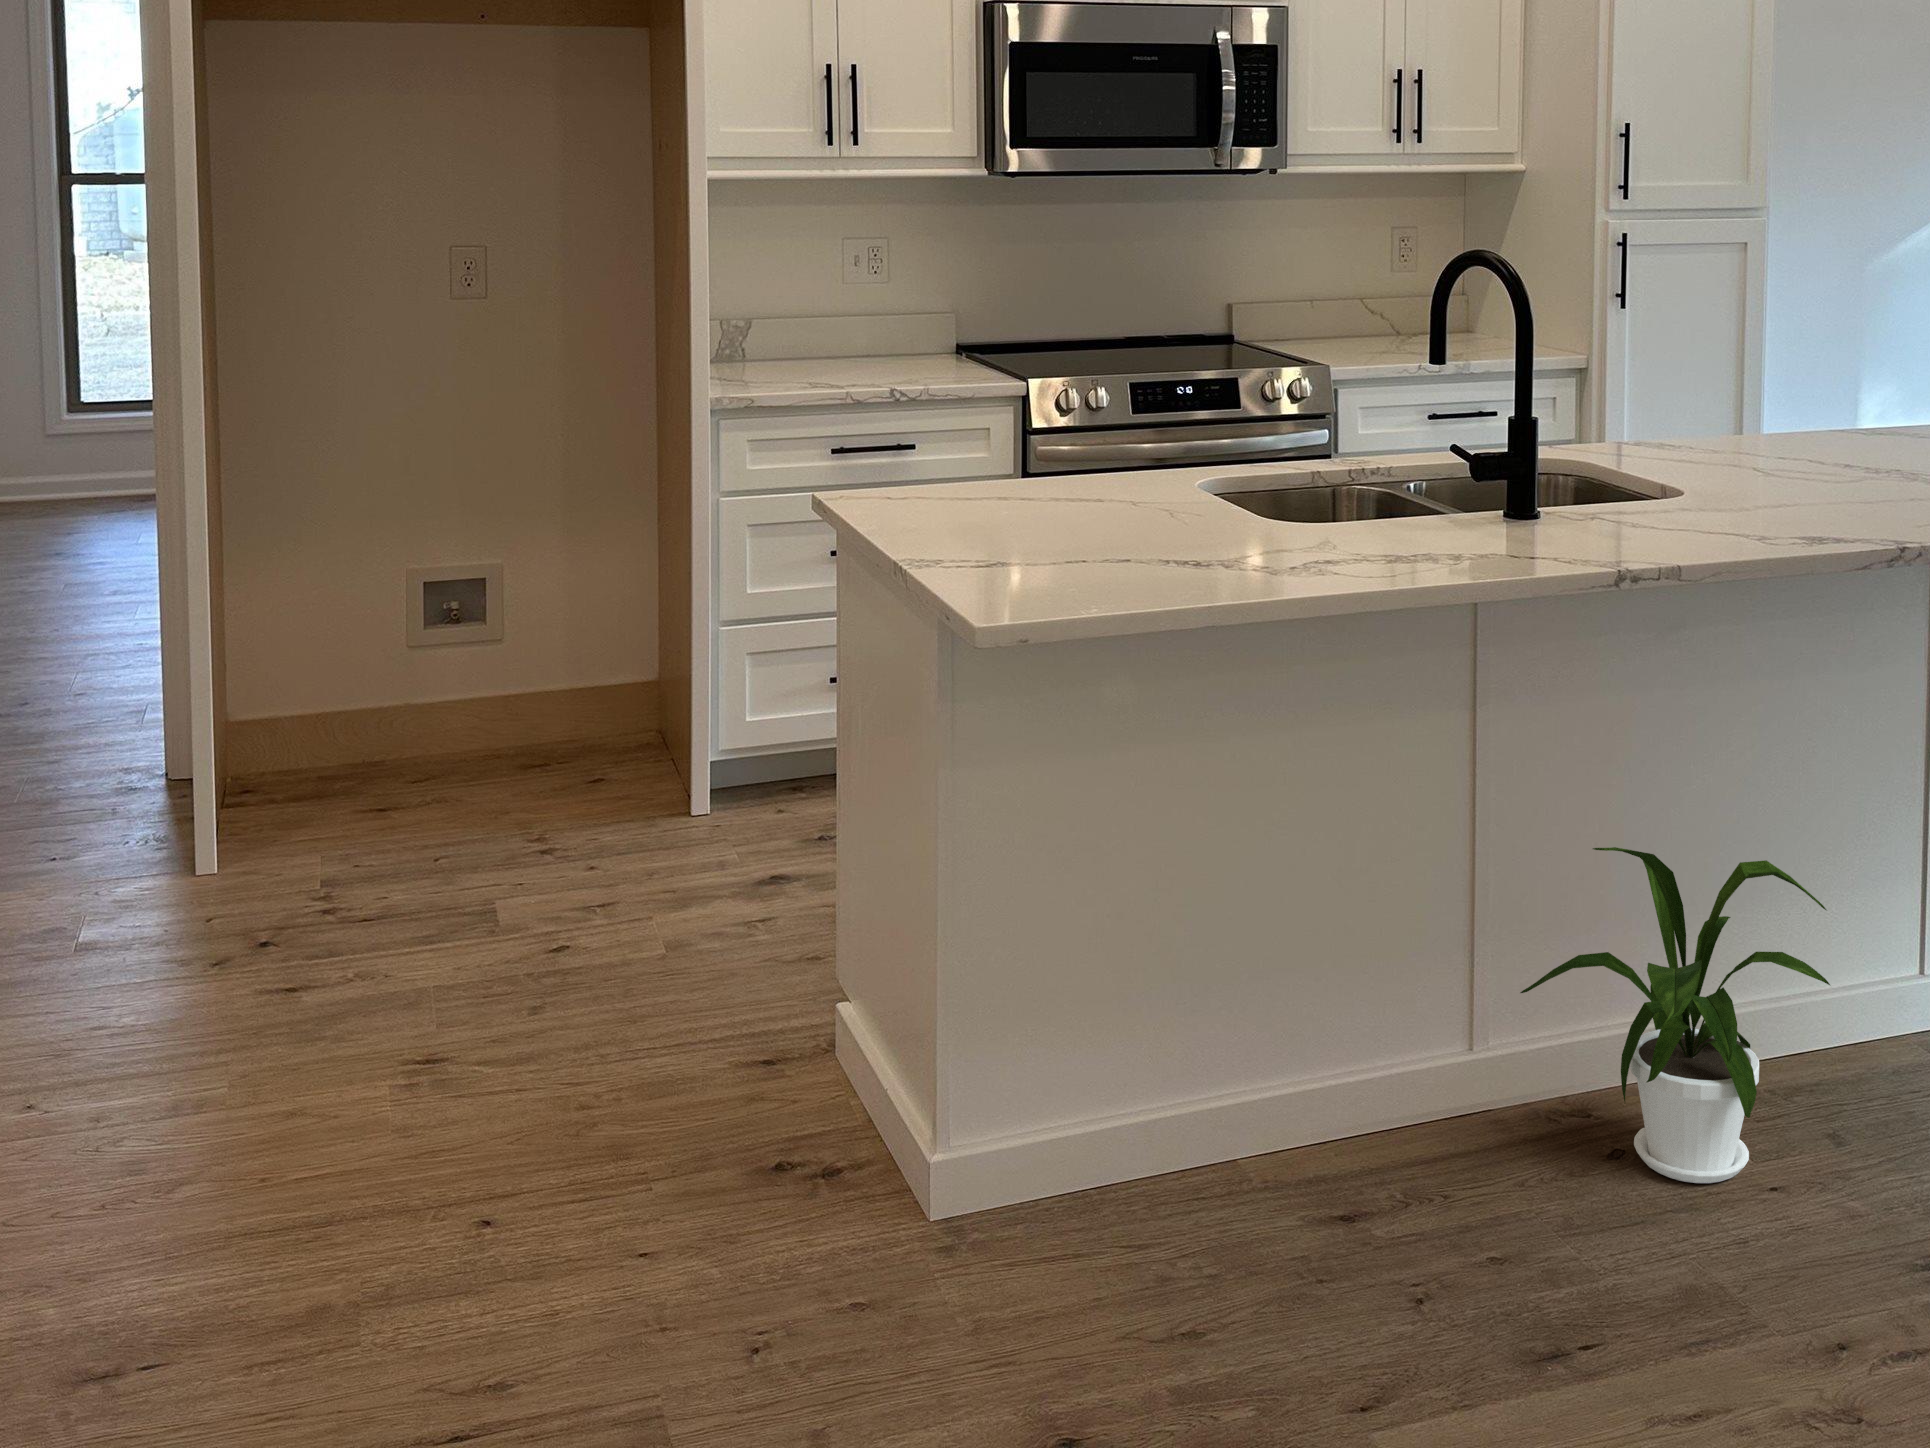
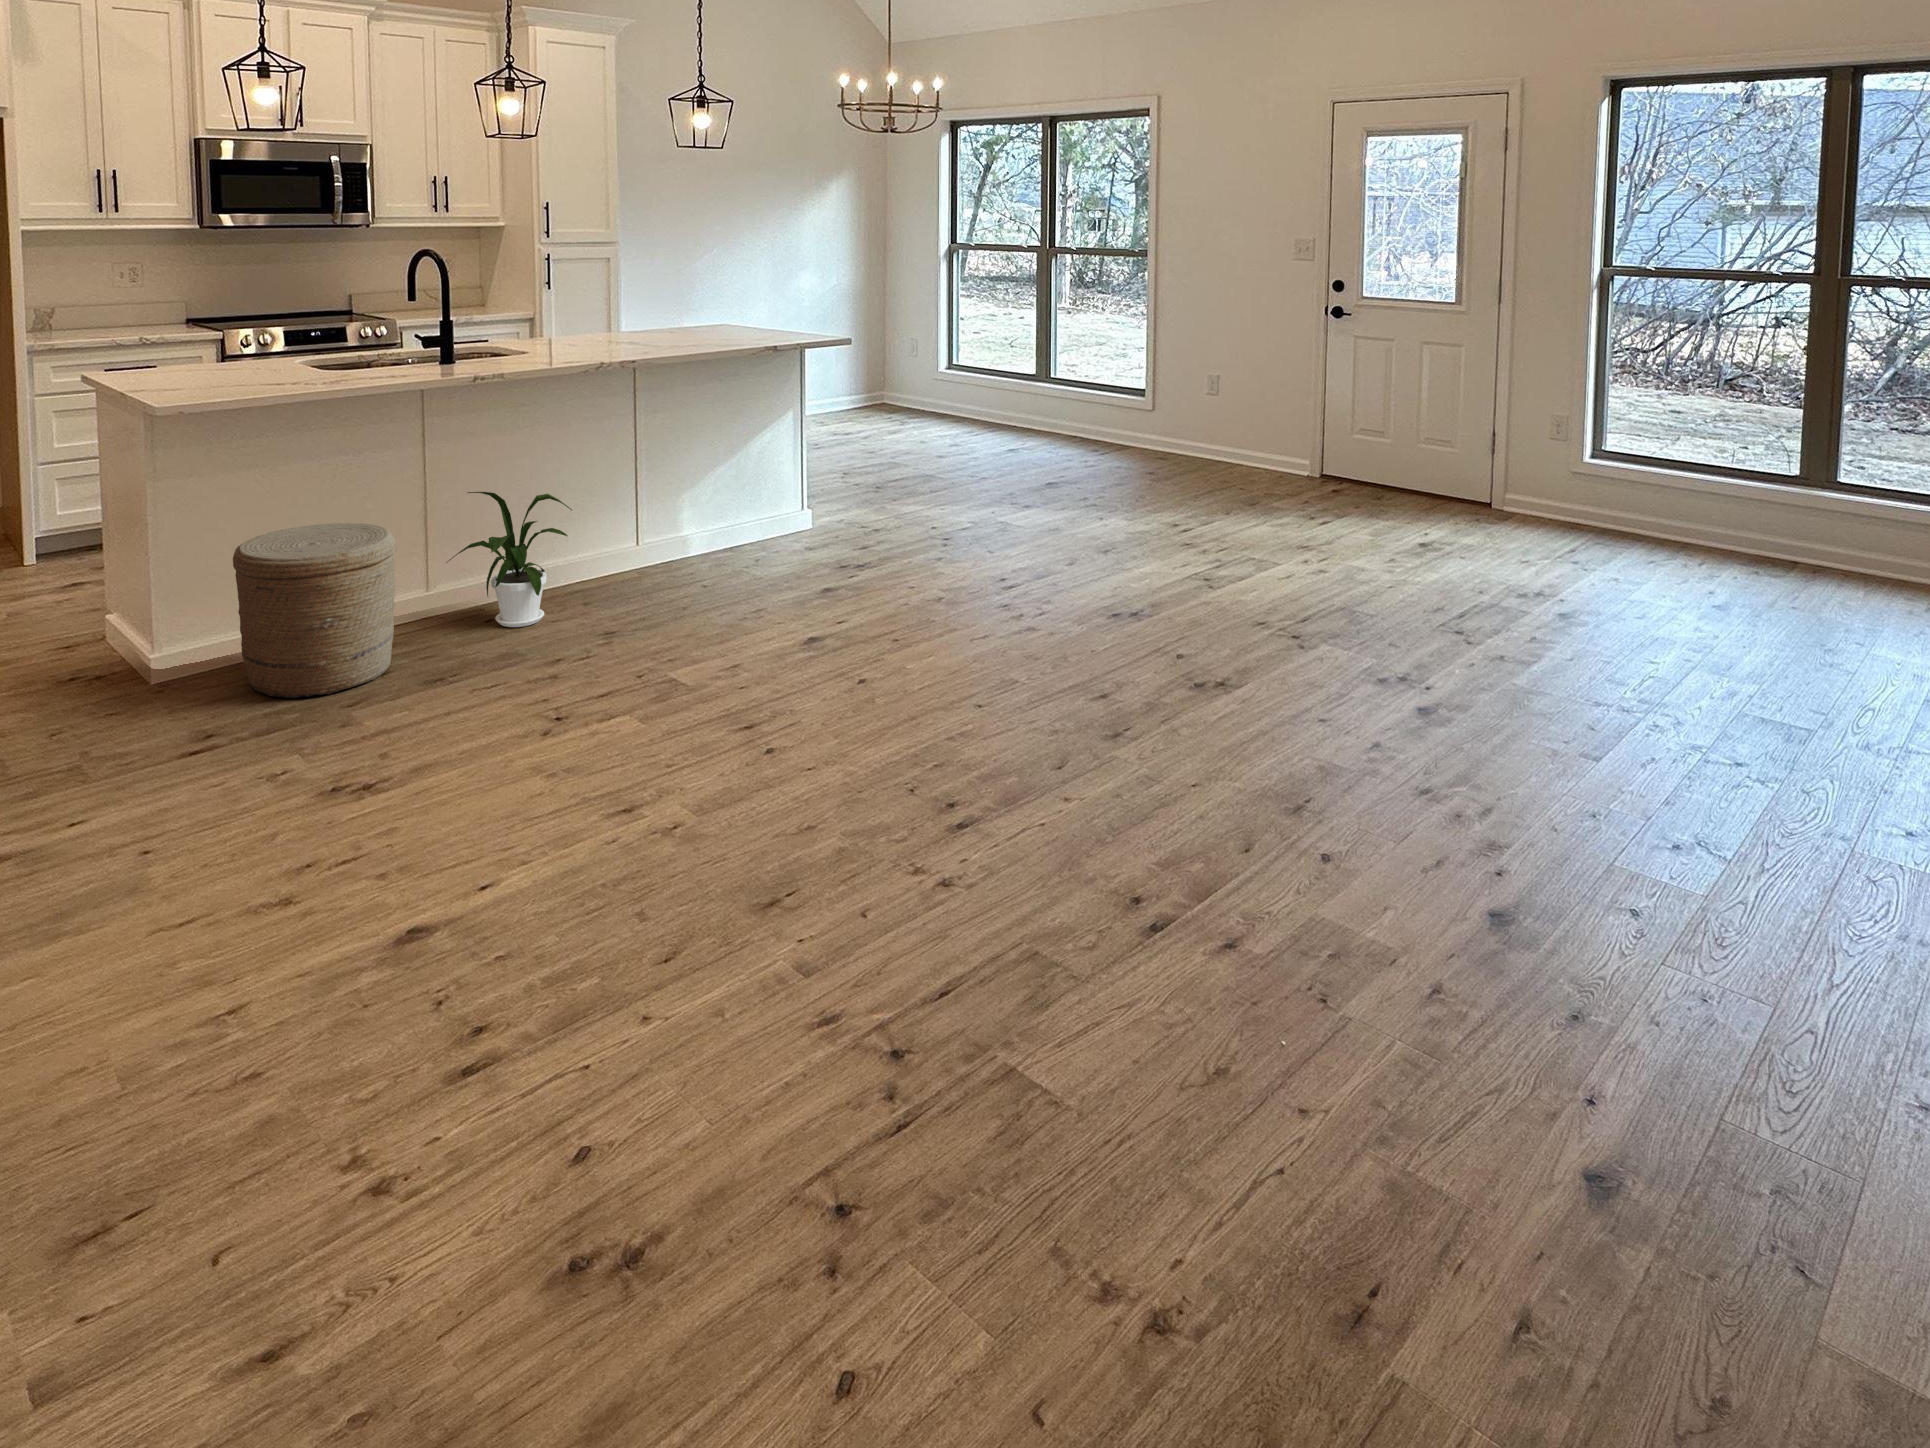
woven basket: none [1114,891,1458,1341] -> present [233,523,396,699]

